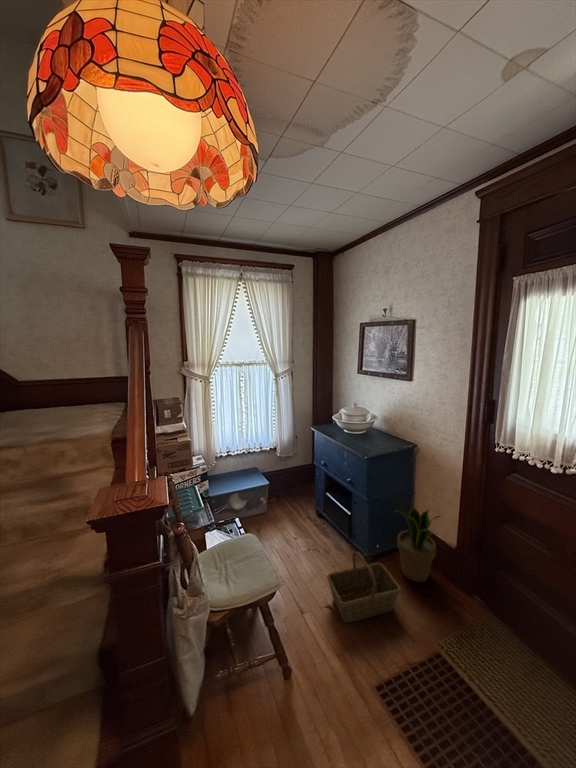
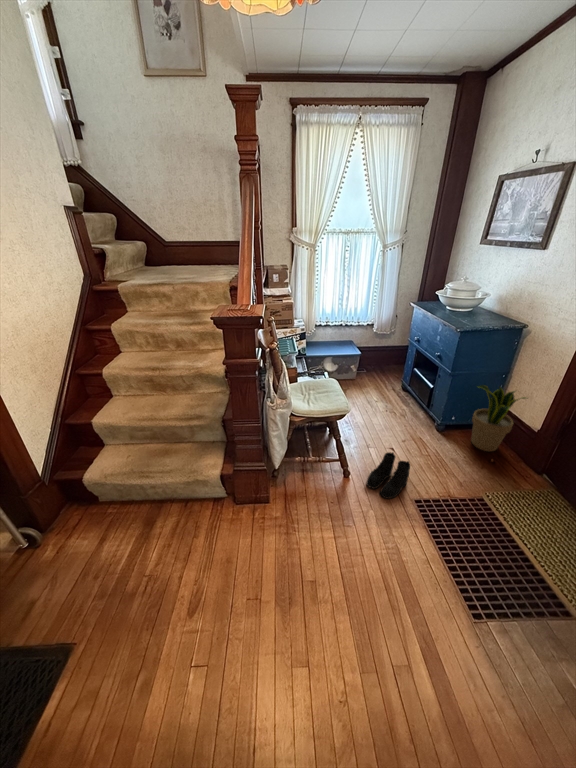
basket: present [327,552,401,623] -> none [396,412,462,461]
boots: none [313,626,362,714] -> present [367,452,410,499]

